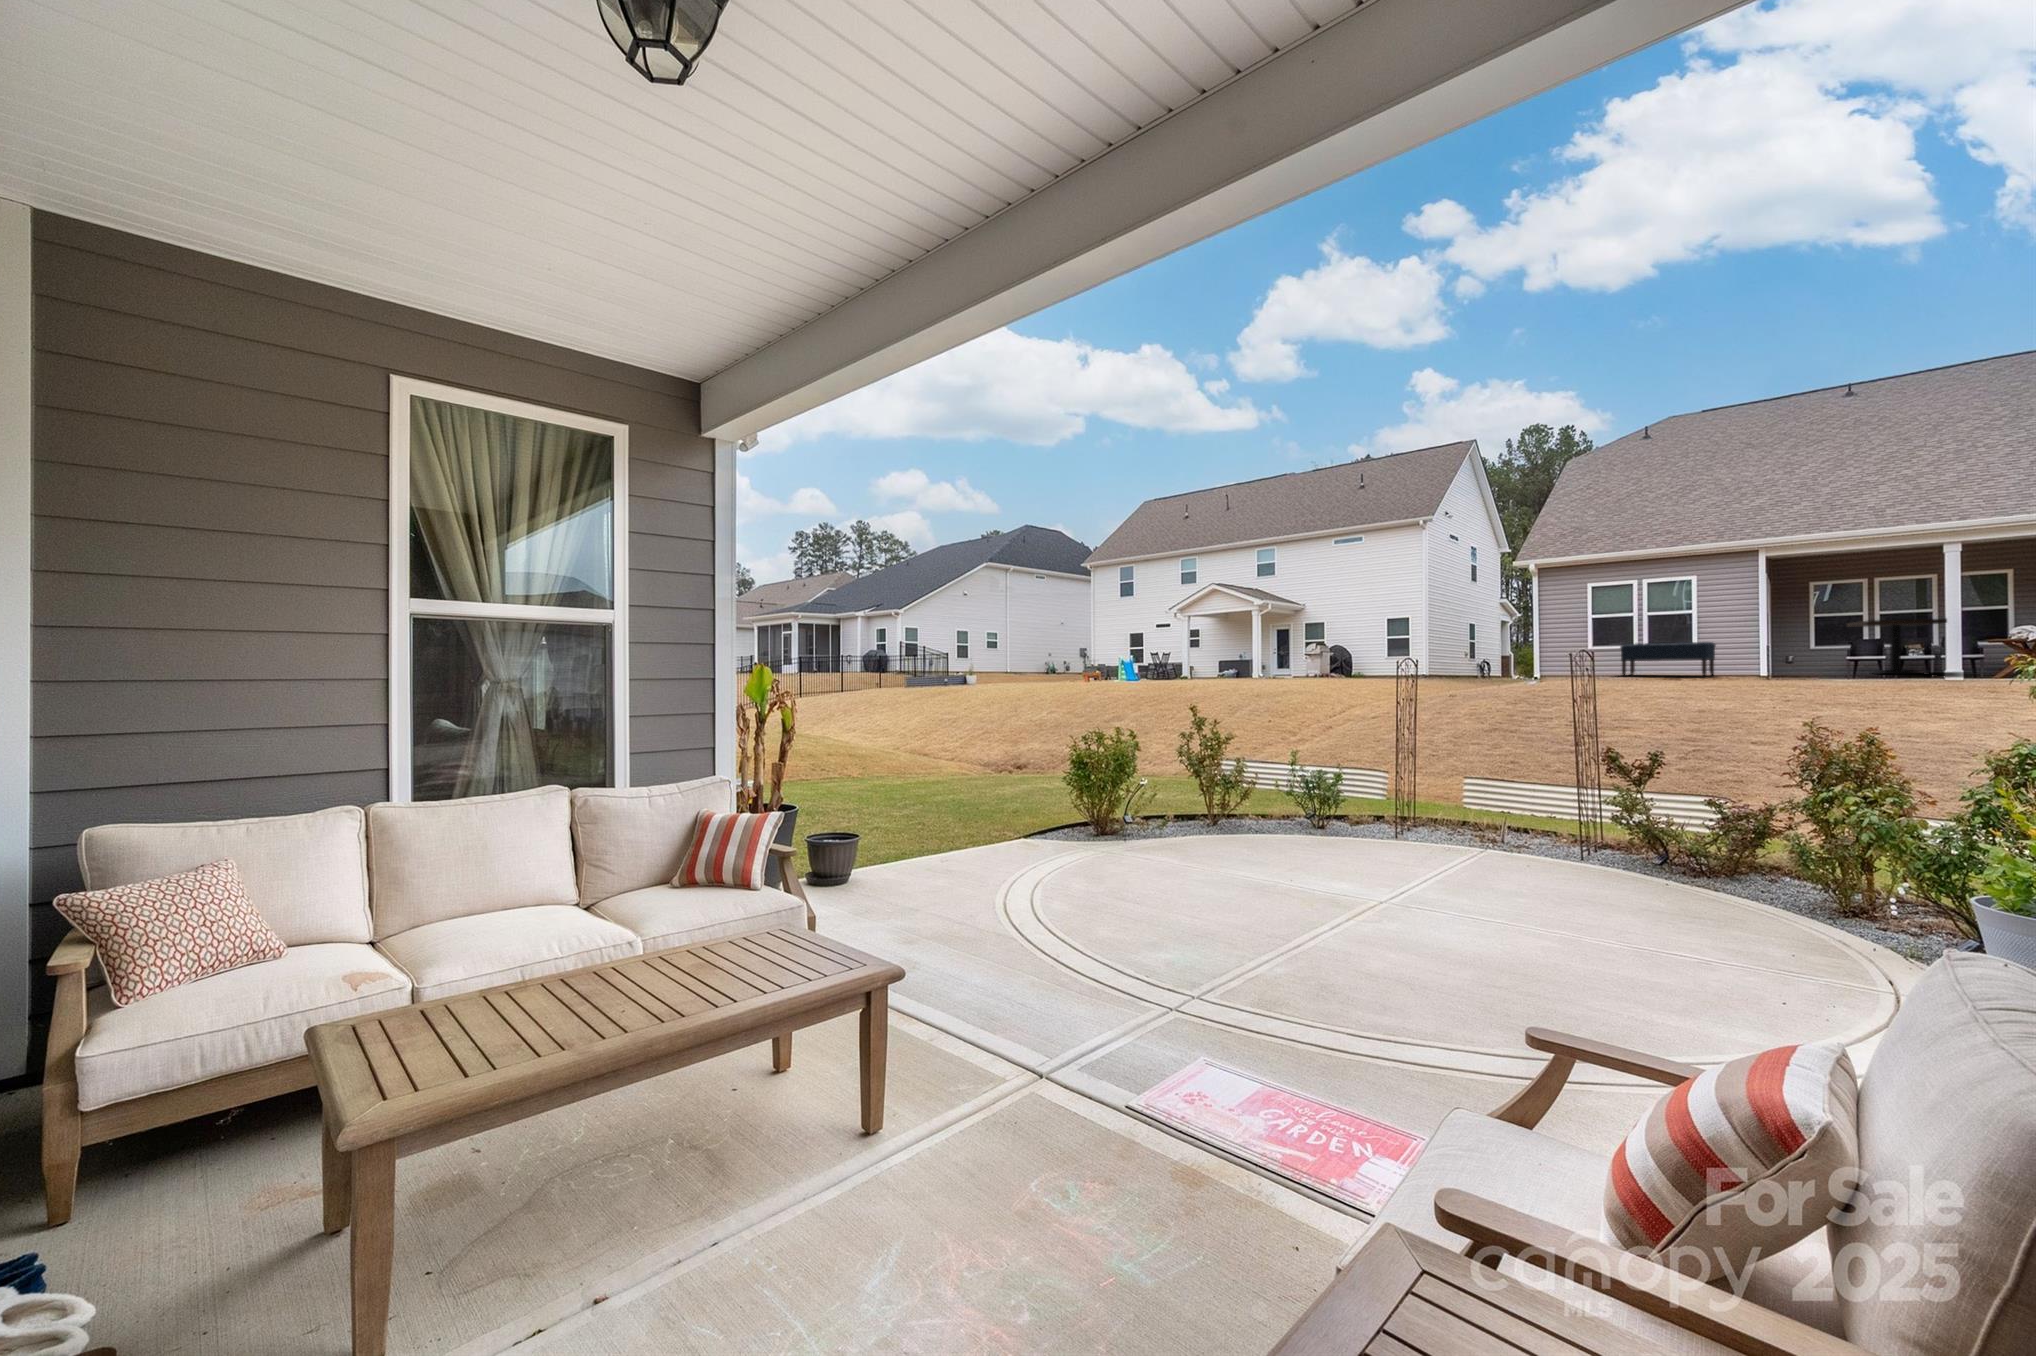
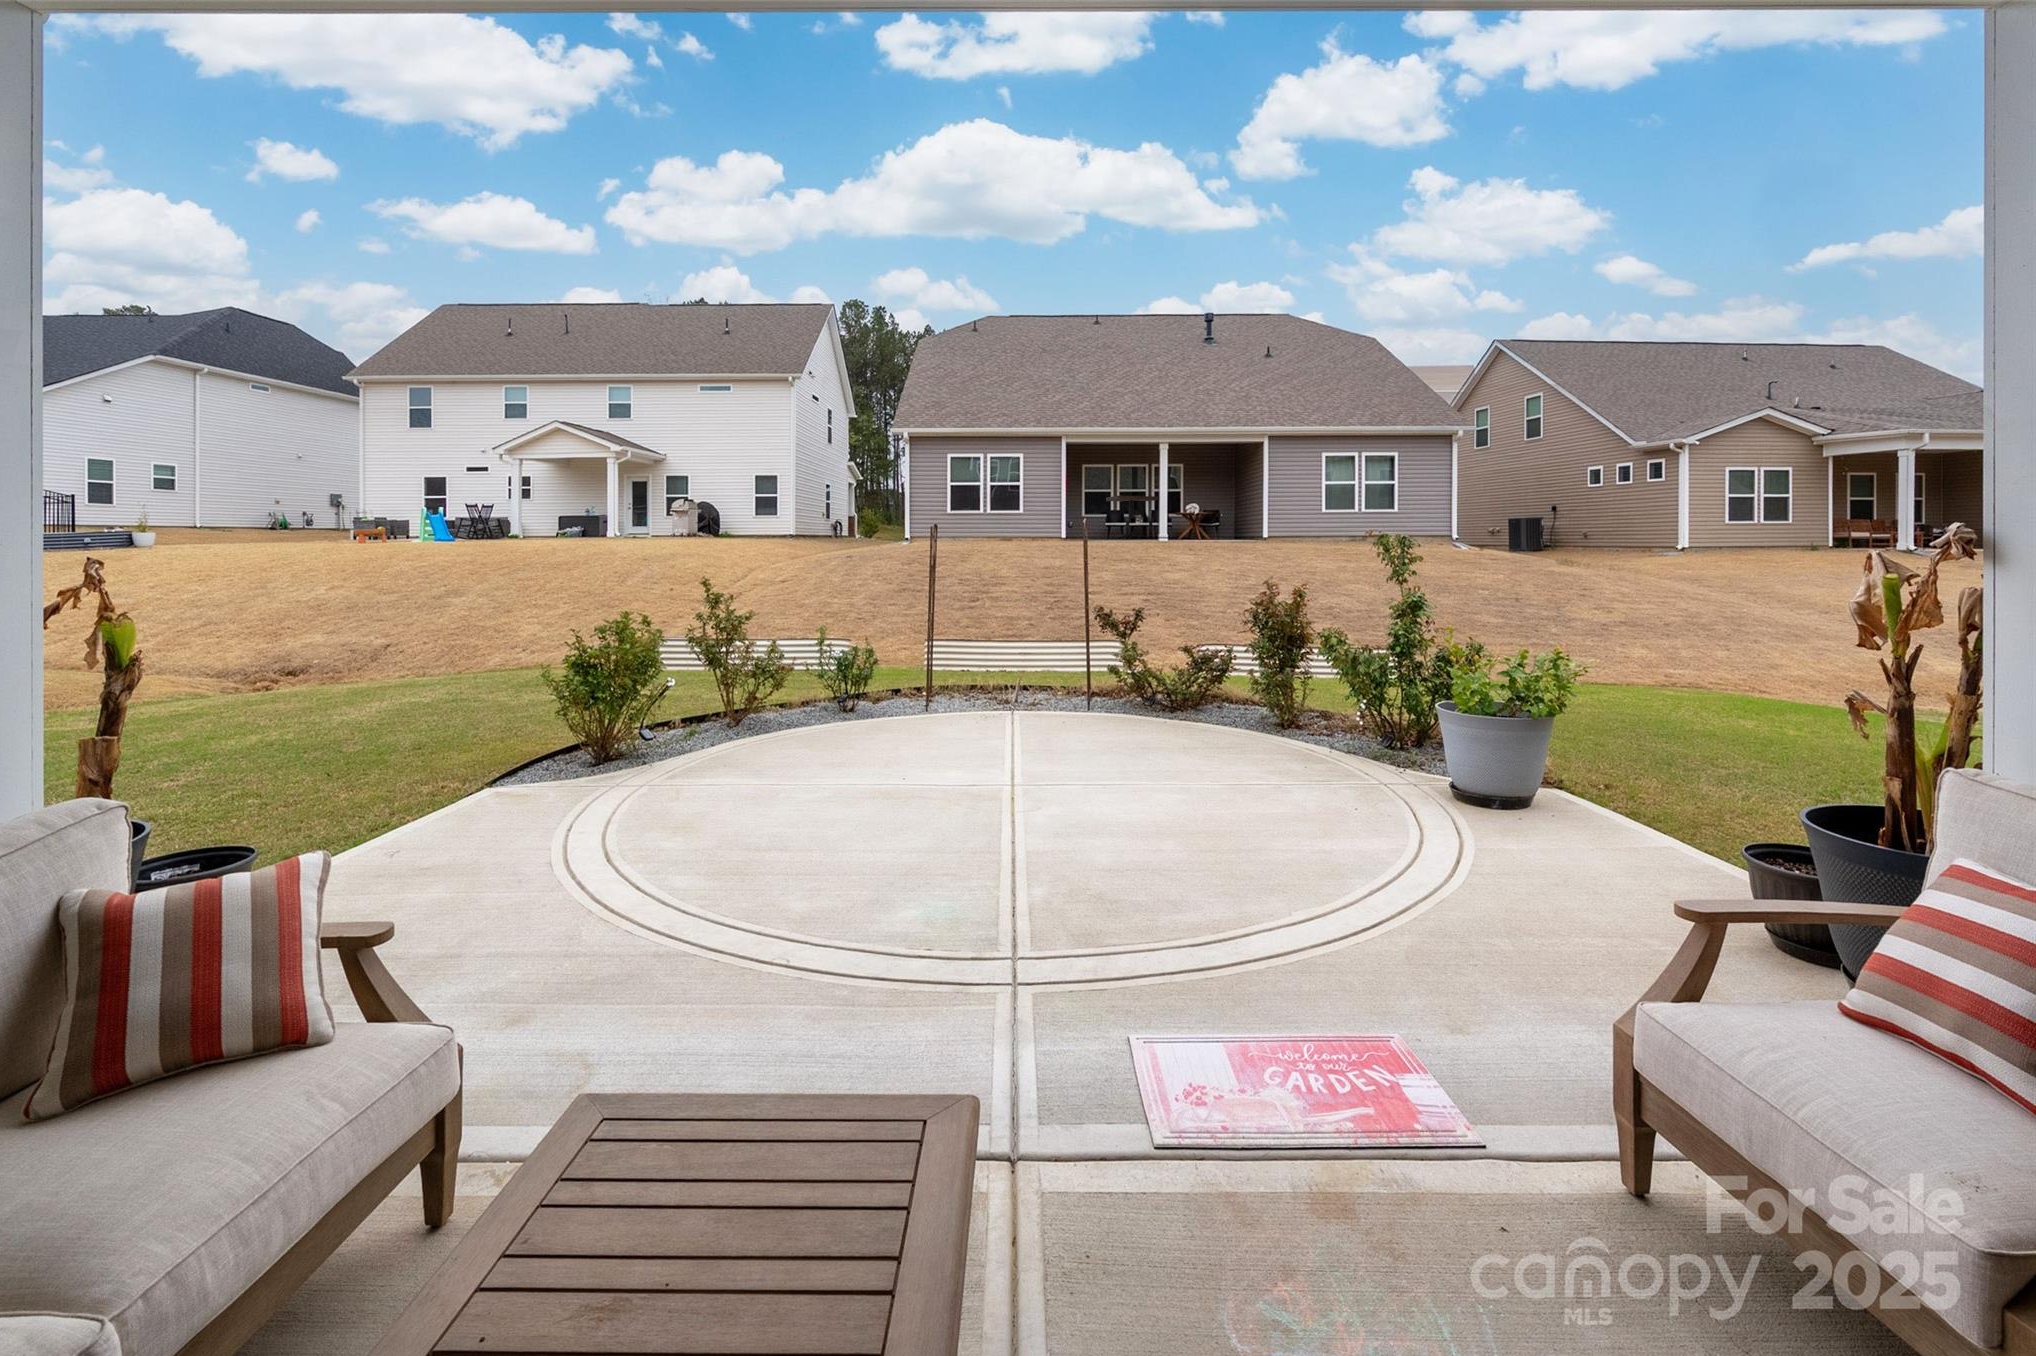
bench: present [1620,642,1716,676] -> none [968,508,1031,536]

